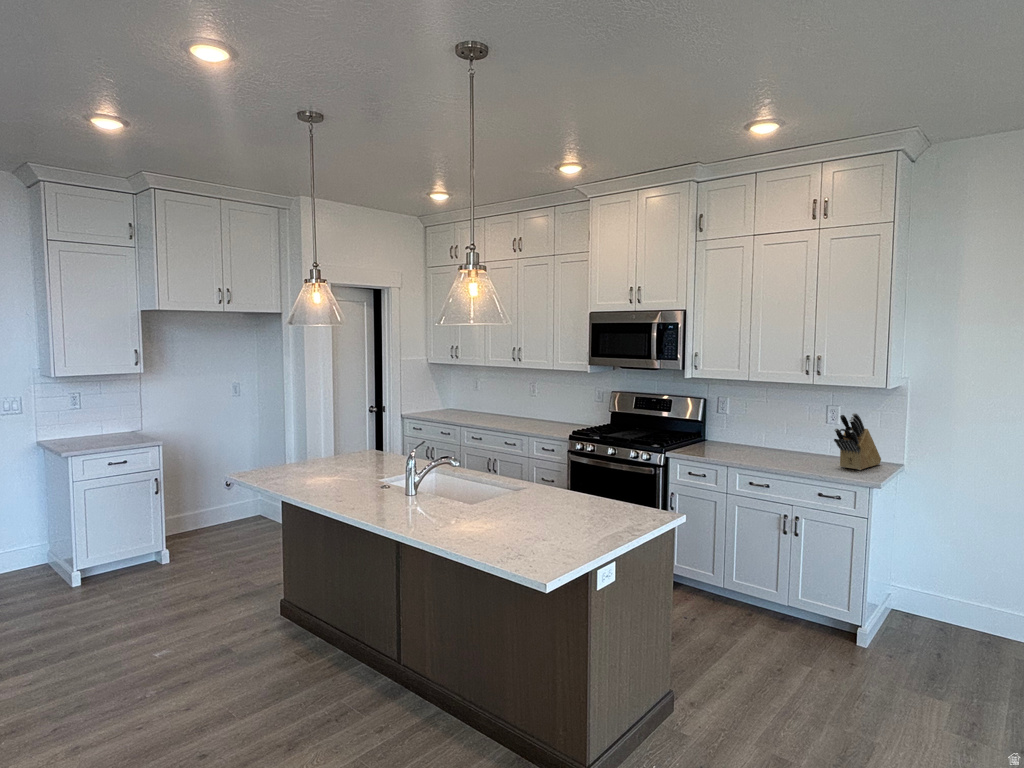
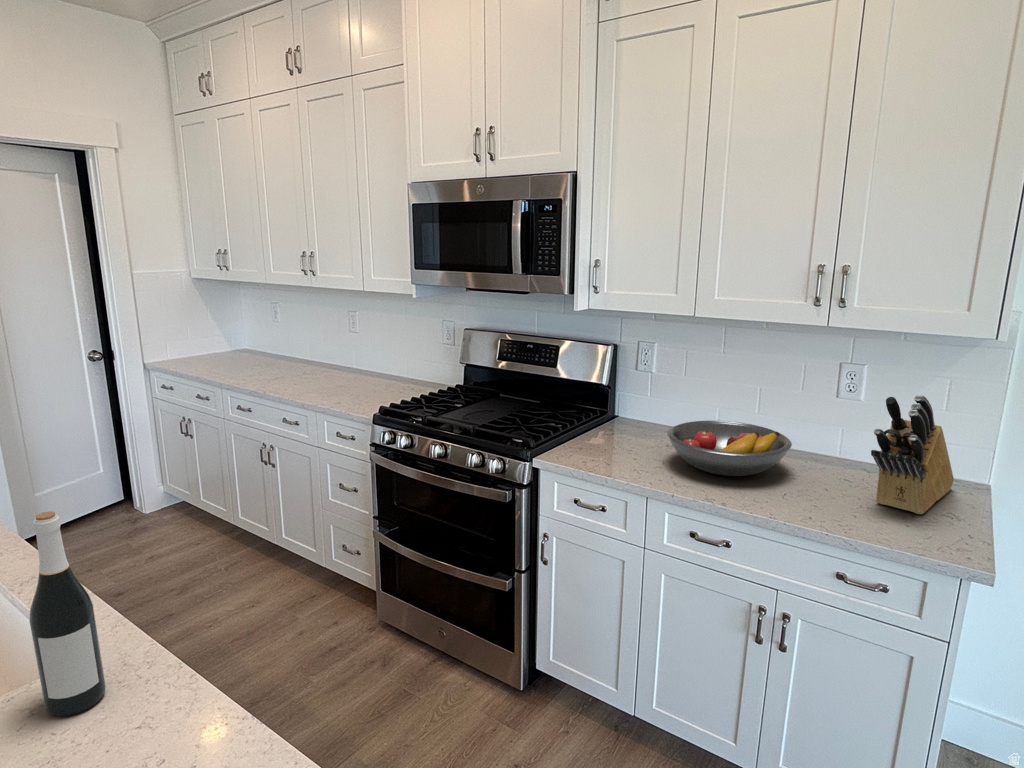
wine bottle: none [532,428,549,497] -> present [30,511,106,716]
fruit bowl: none [736,435,800,458] -> present [667,421,792,476]

